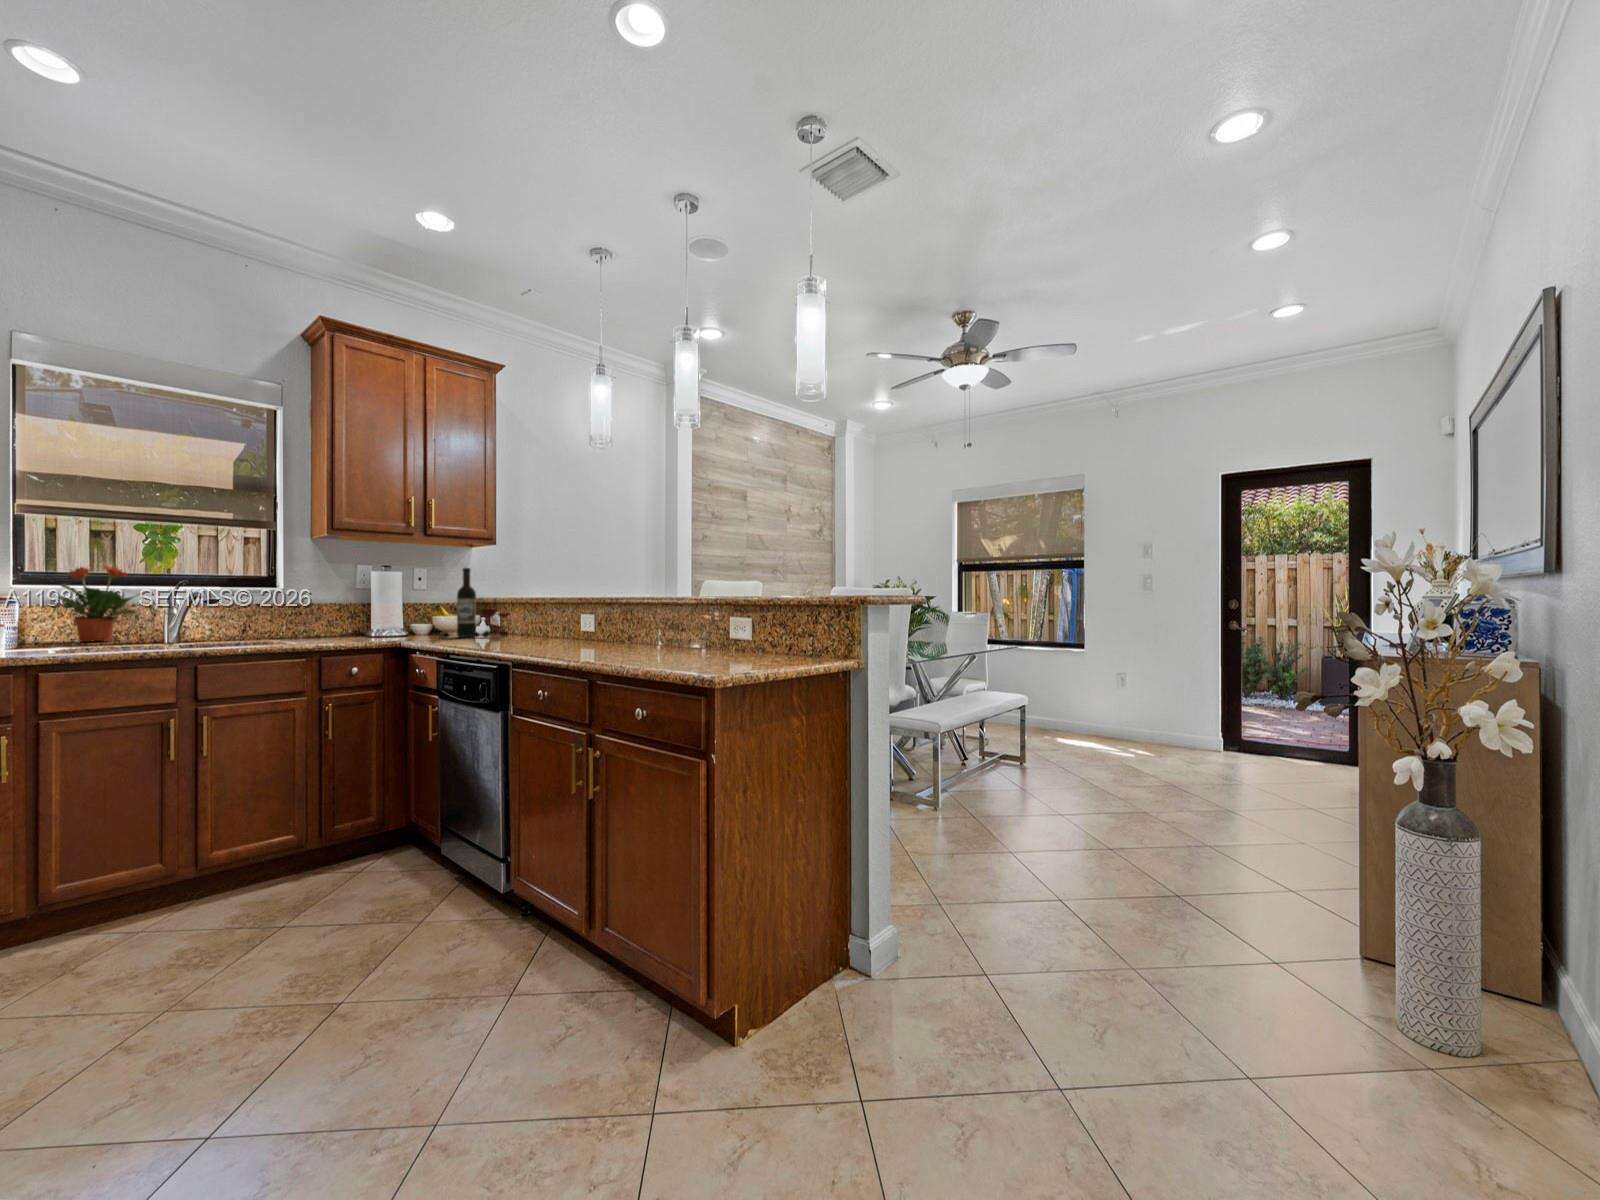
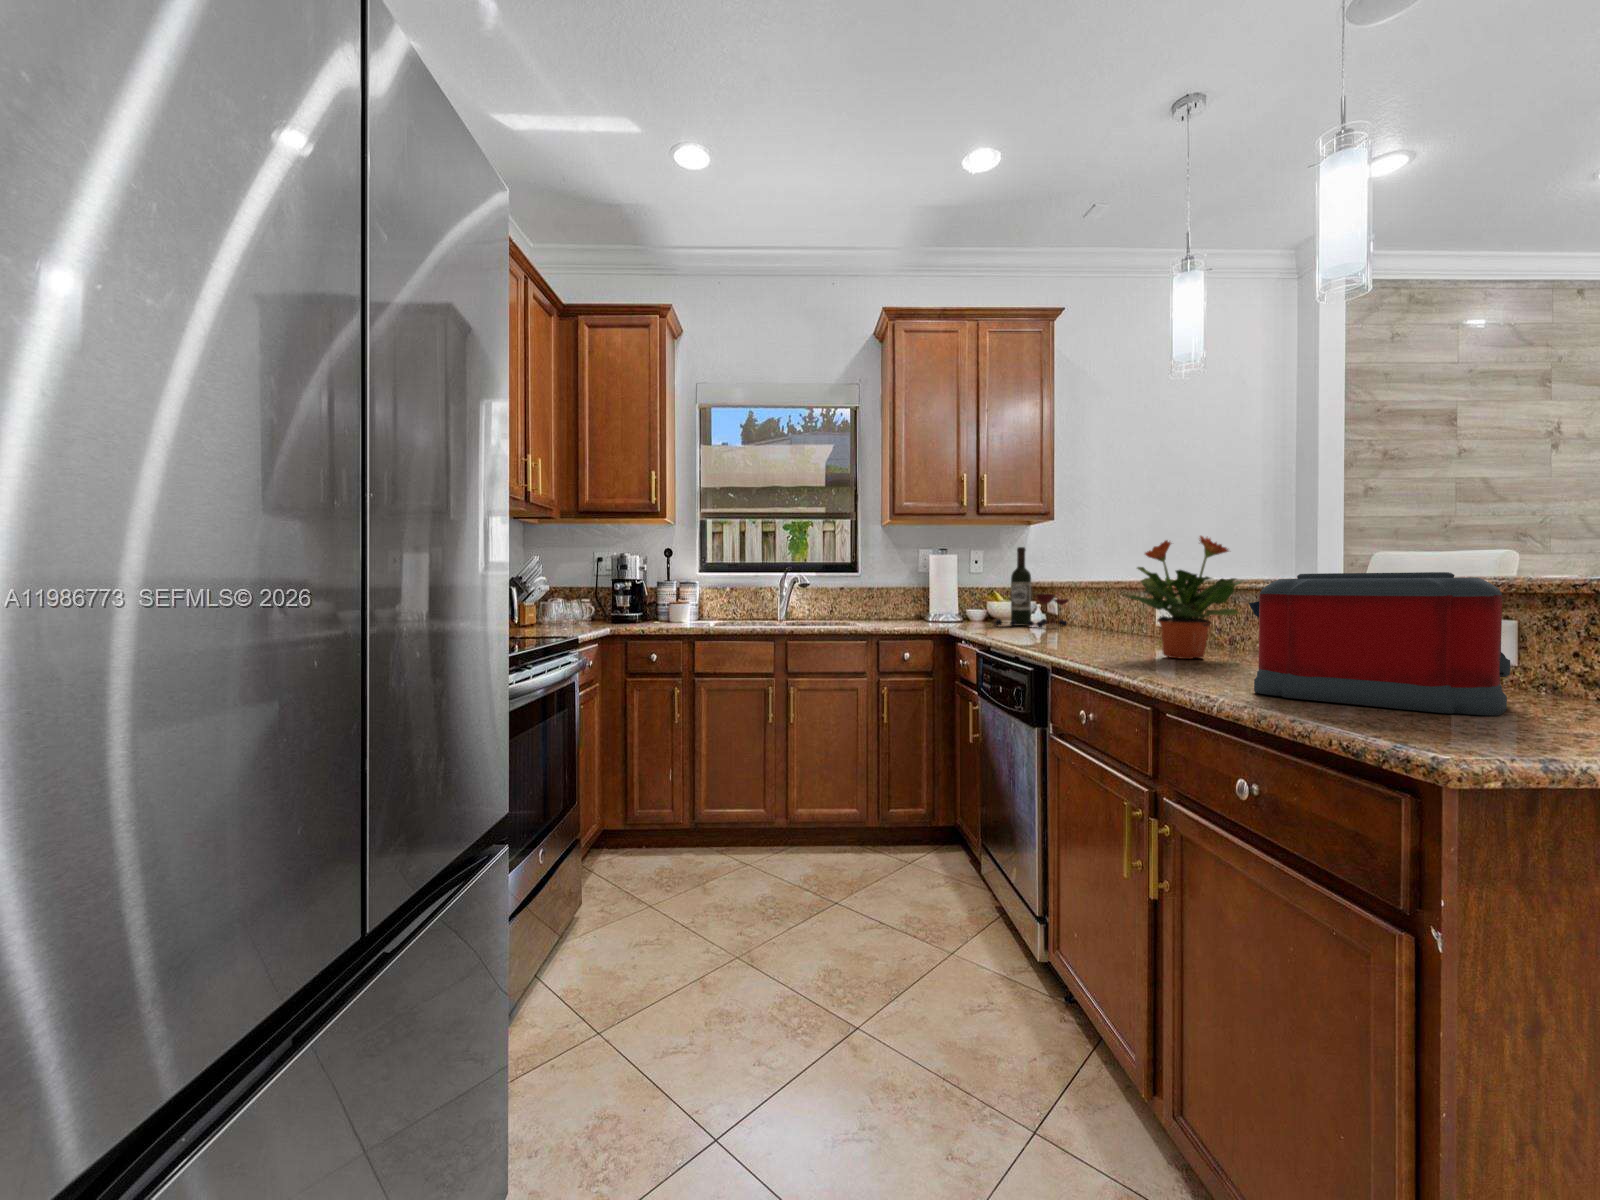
potted plant: present [49,565,139,642] -> present [1127,536,1243,659]
toaster: none [641,593,747,662] -> present [1249,572,1510,715]

